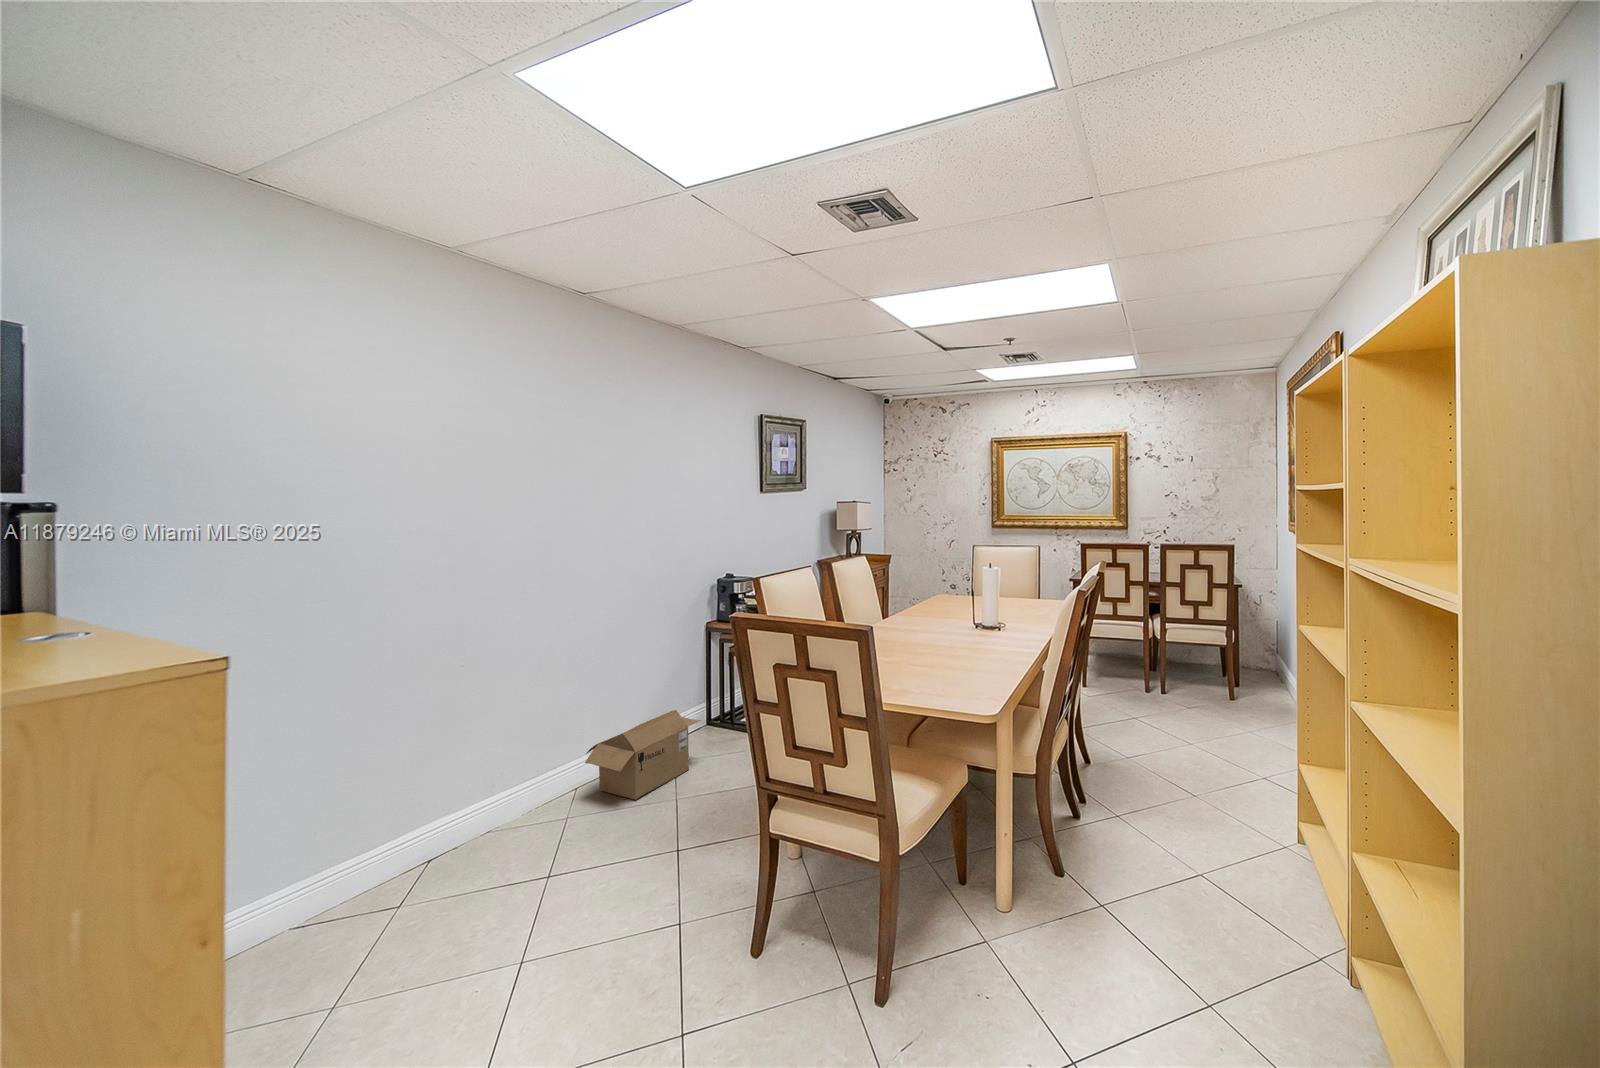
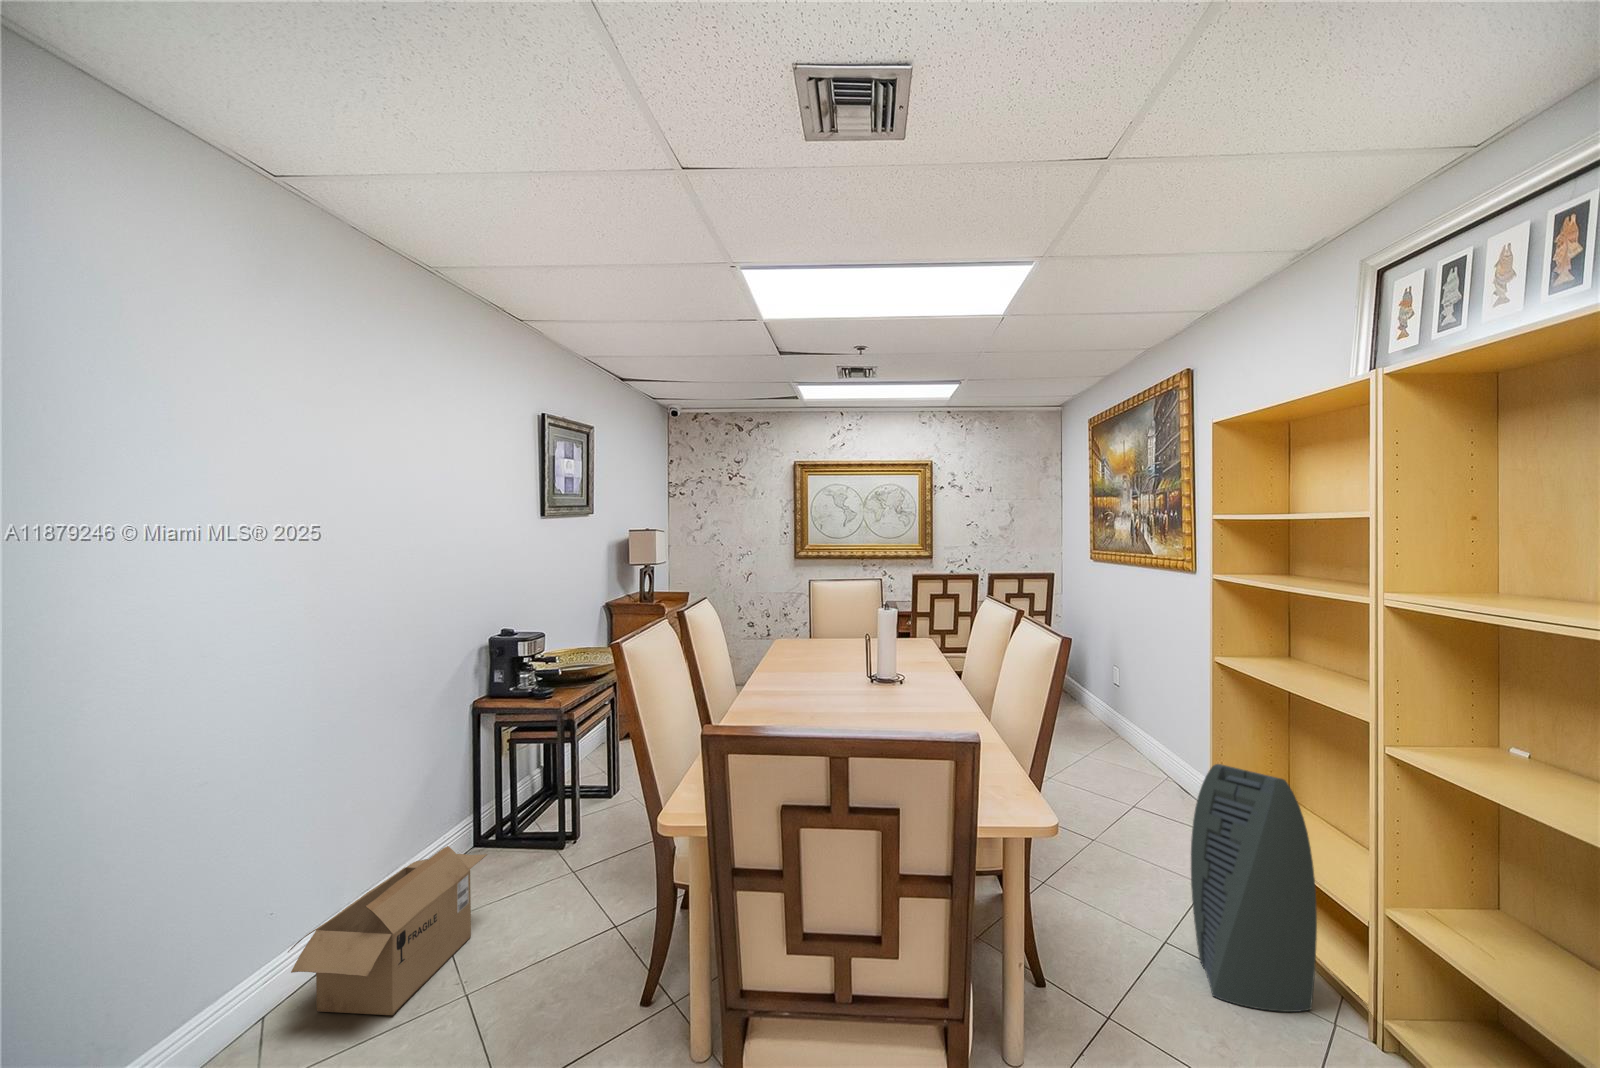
air purifier: none [1217,719,1322,939] -> present [1191,764,1317,1012]

